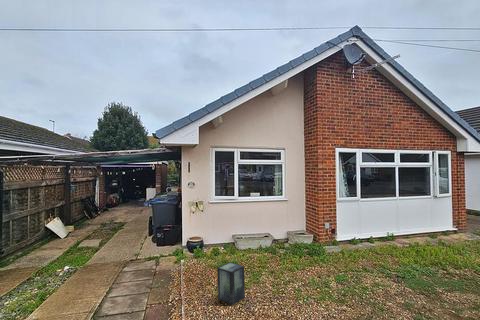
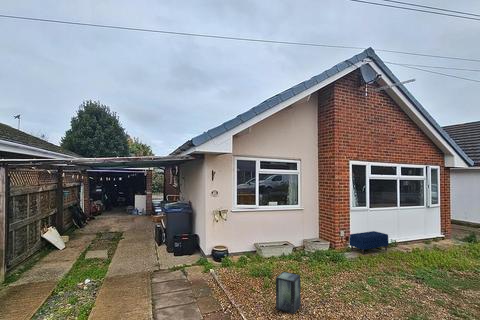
bench: none [337,223,380,248] -> present [350,231,389,255]

